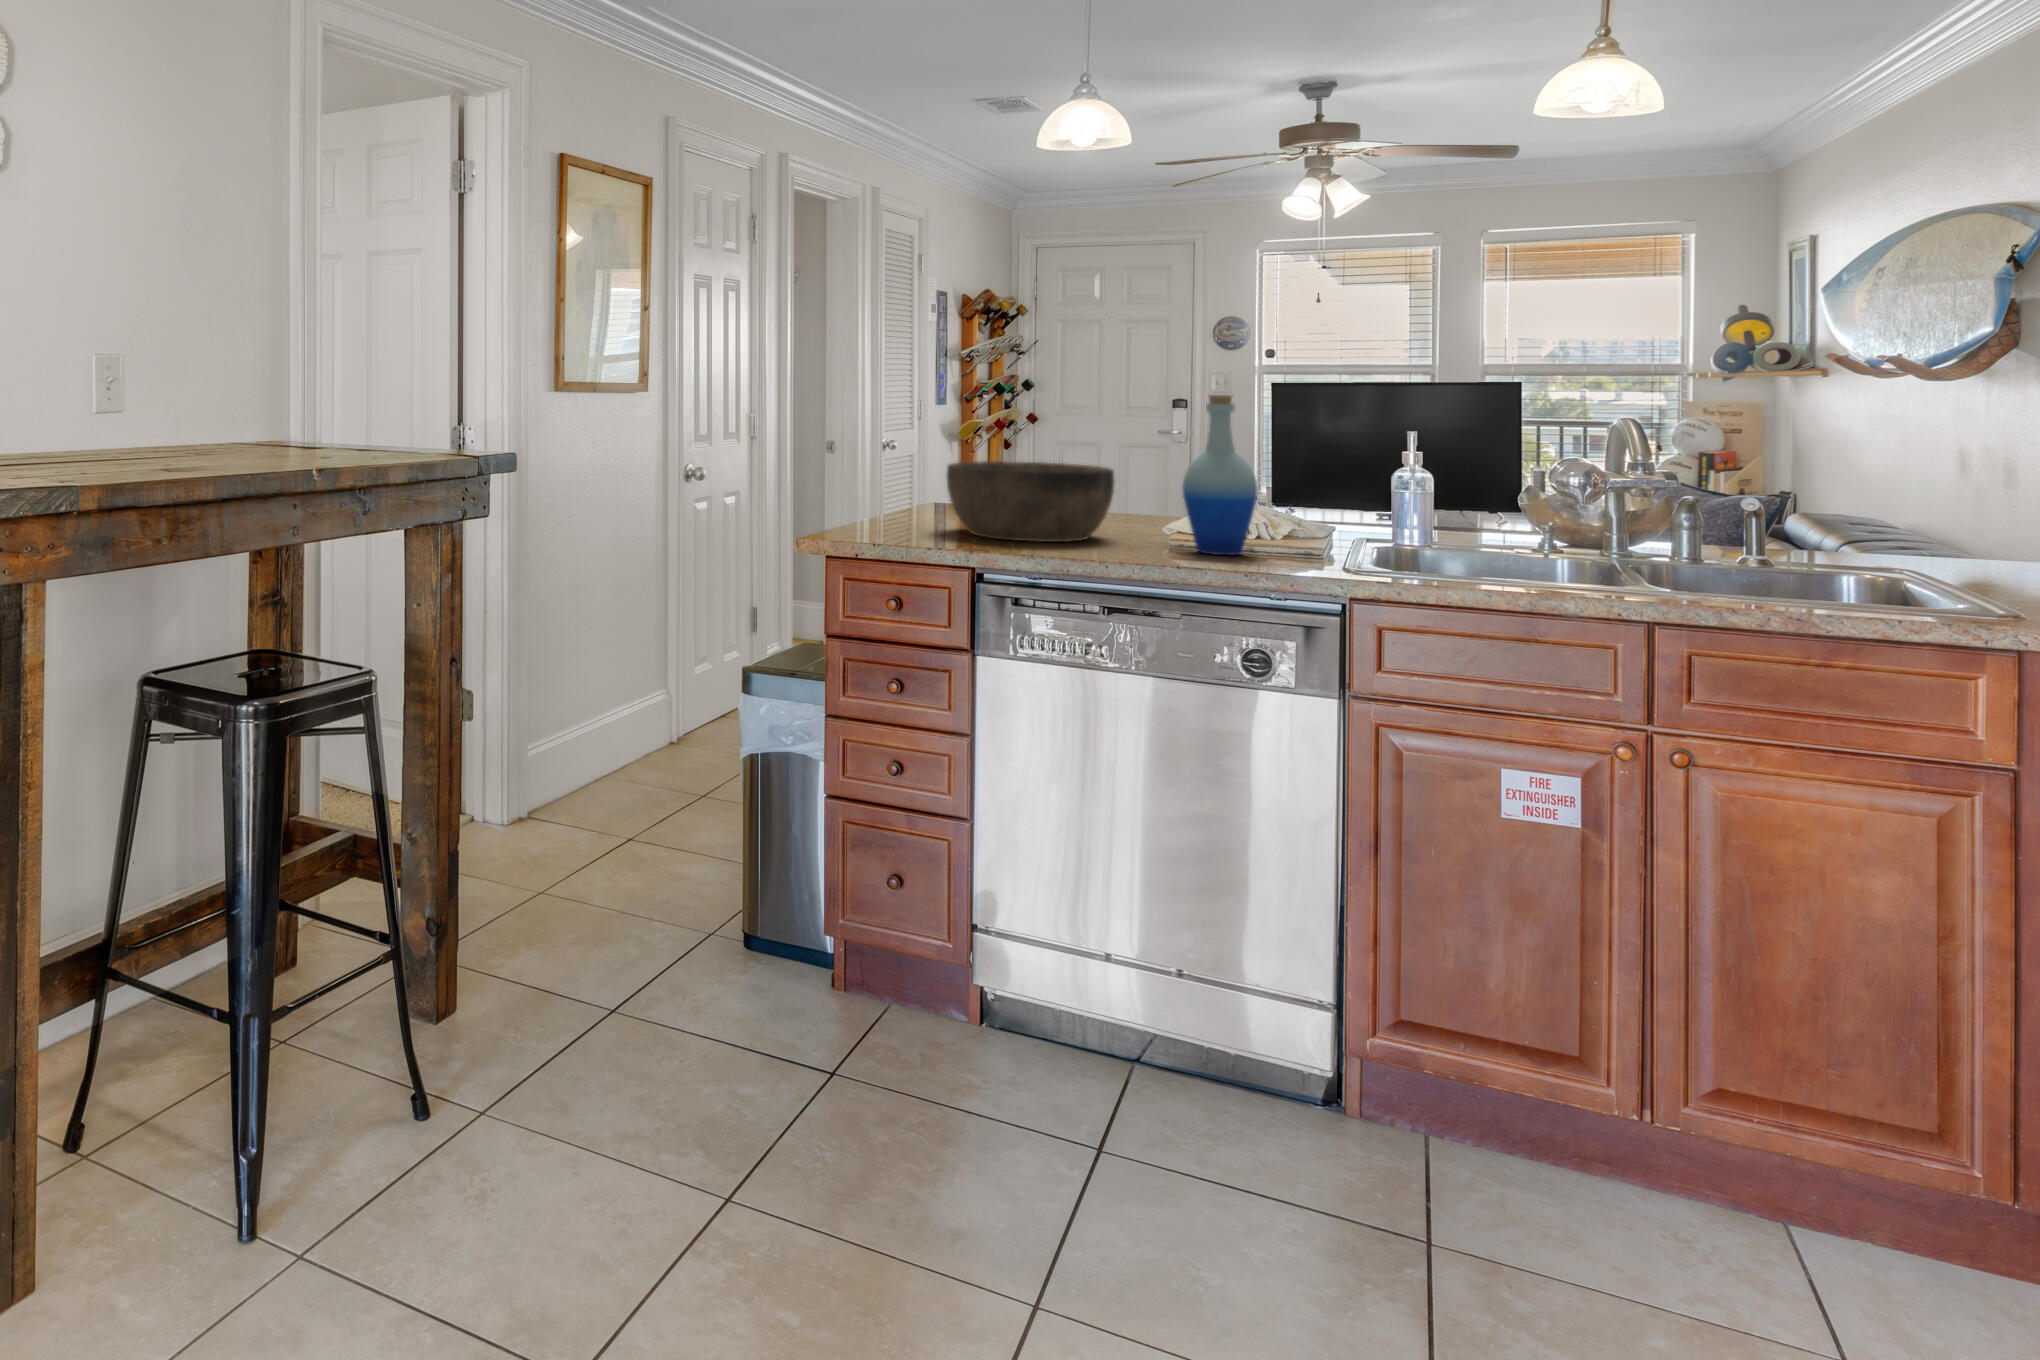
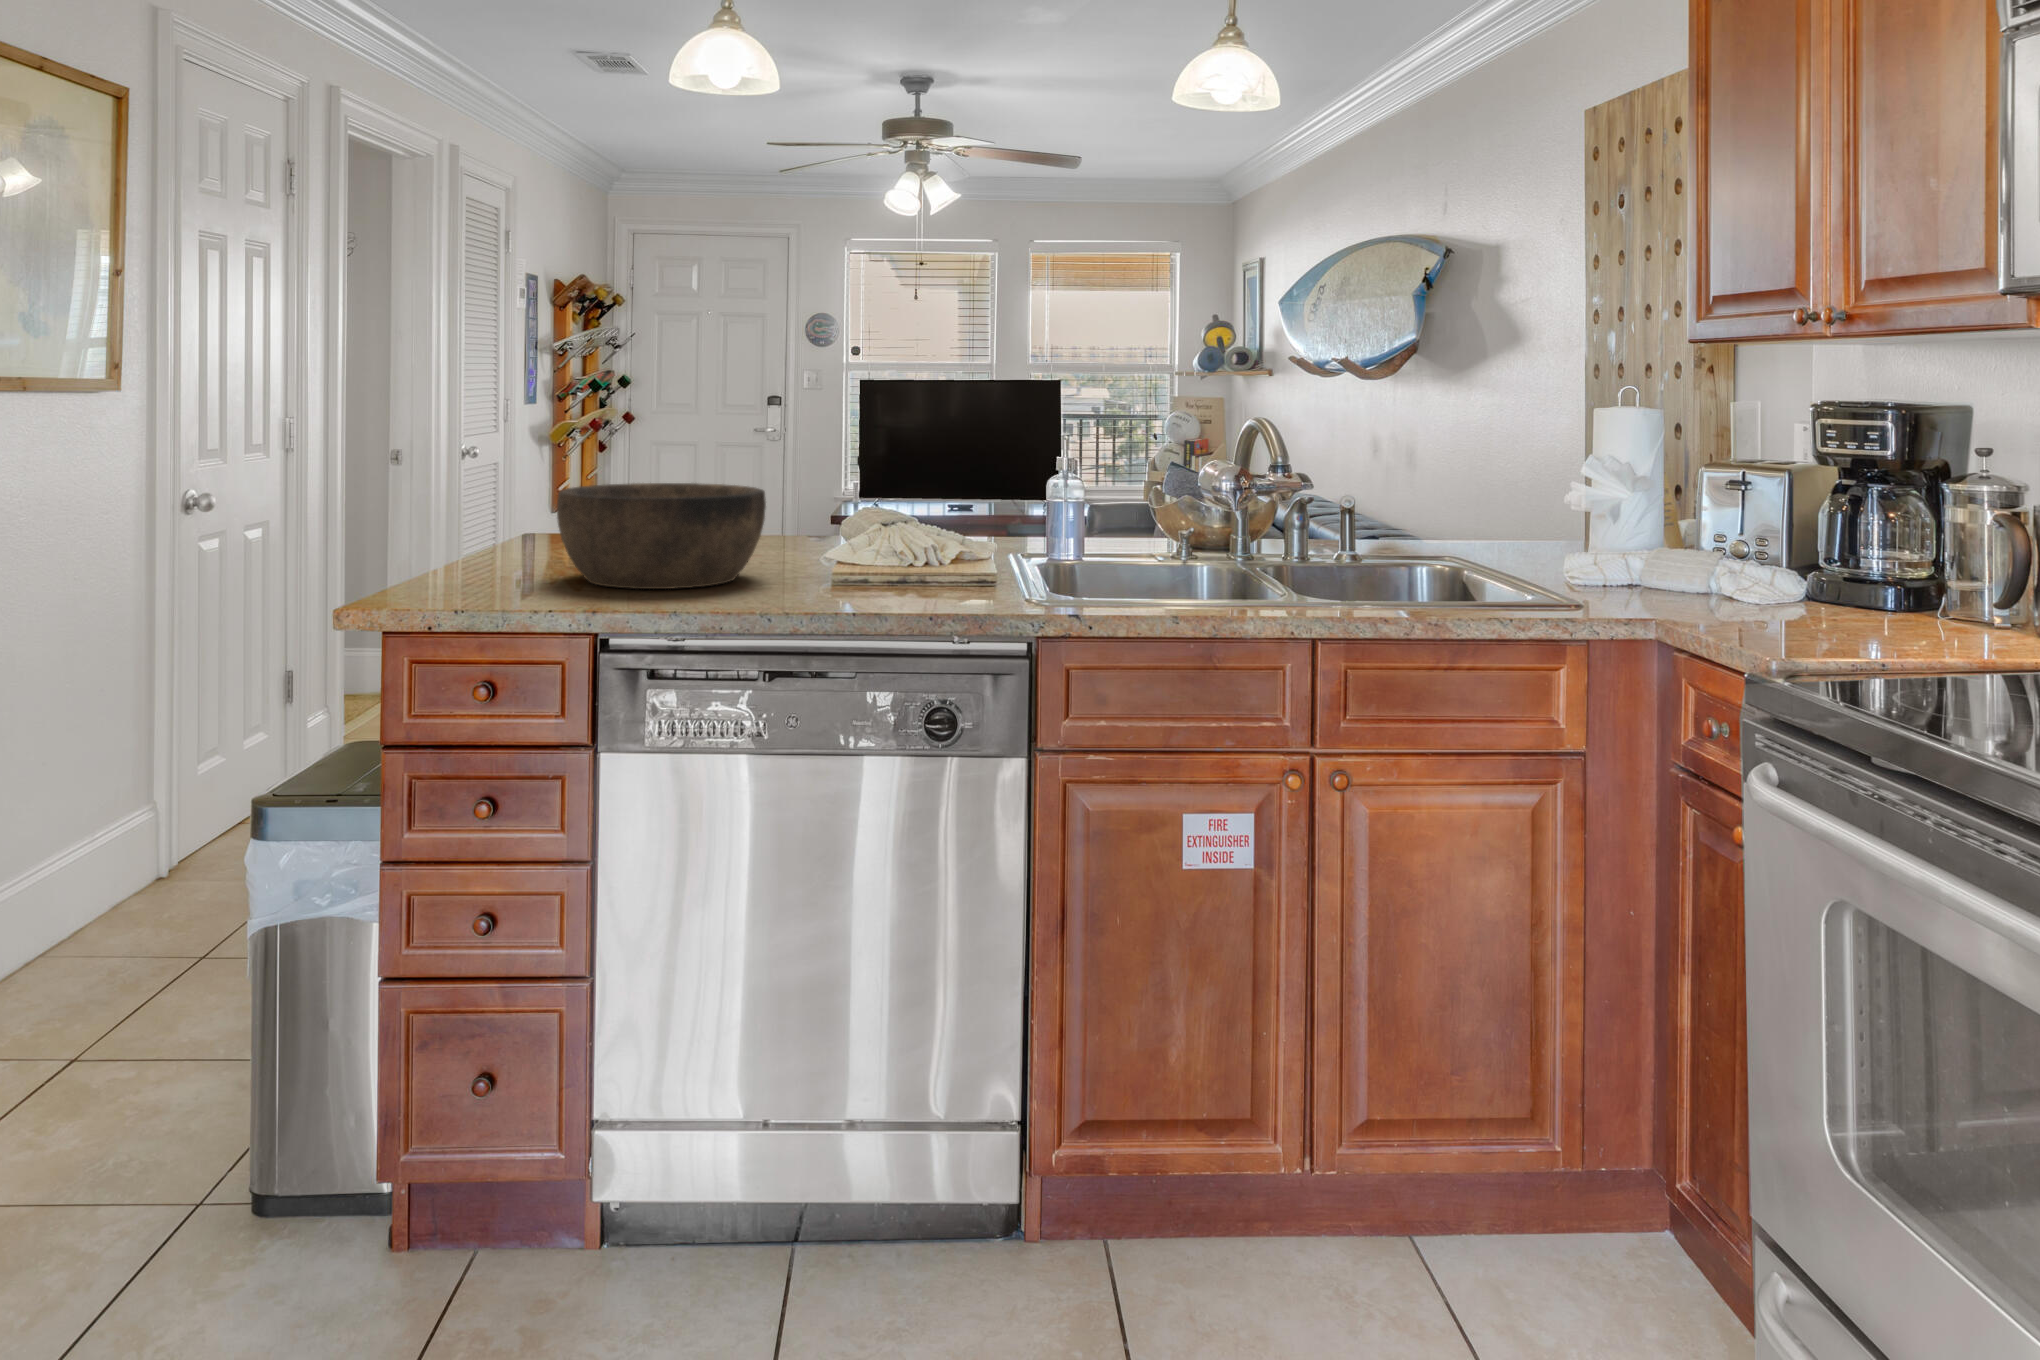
bottle: present [1183,395,1258,555] -> none [847,396,929,591]

